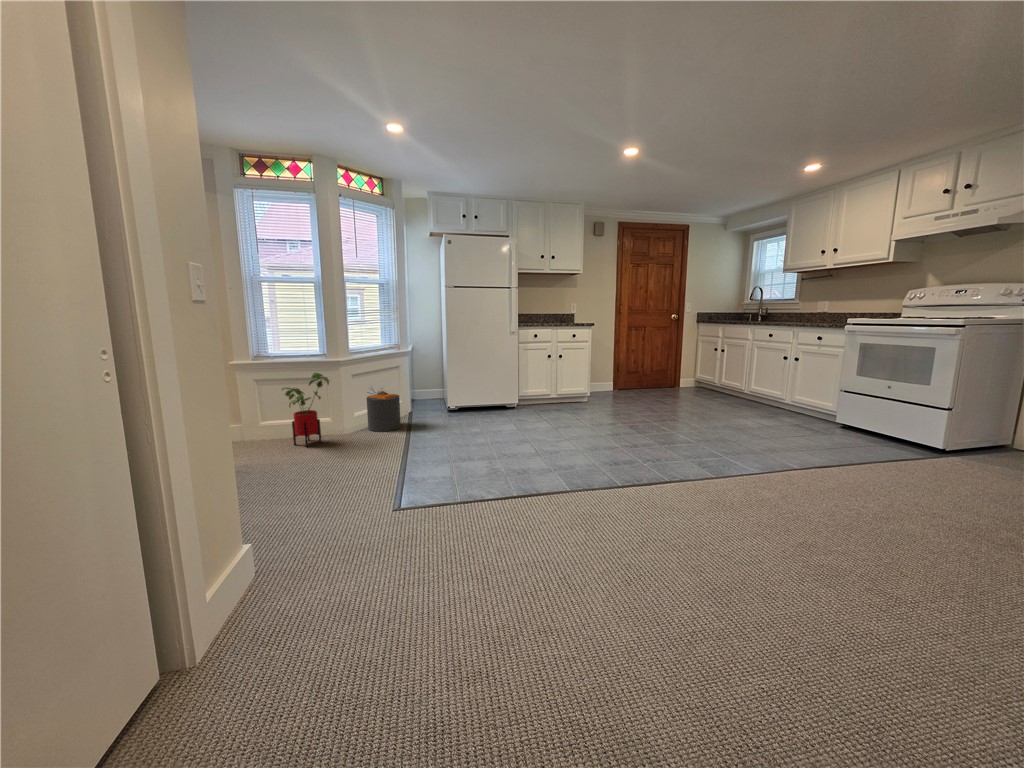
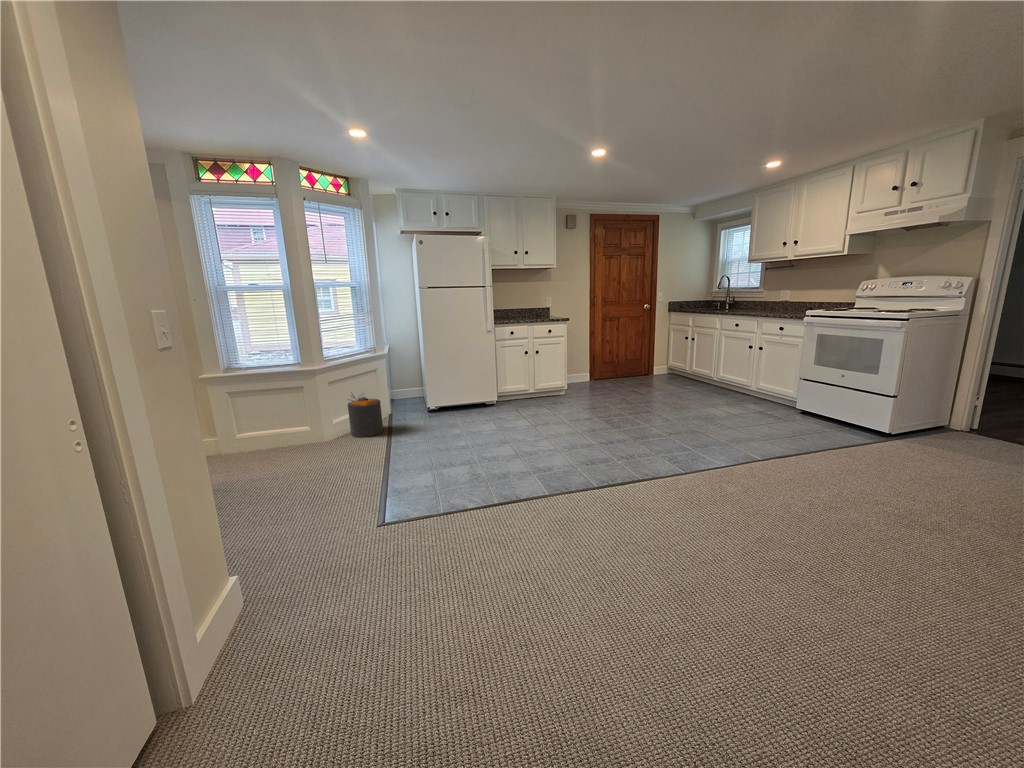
house plant: present [282,373,329,447] -> none [261,385,311,459]

